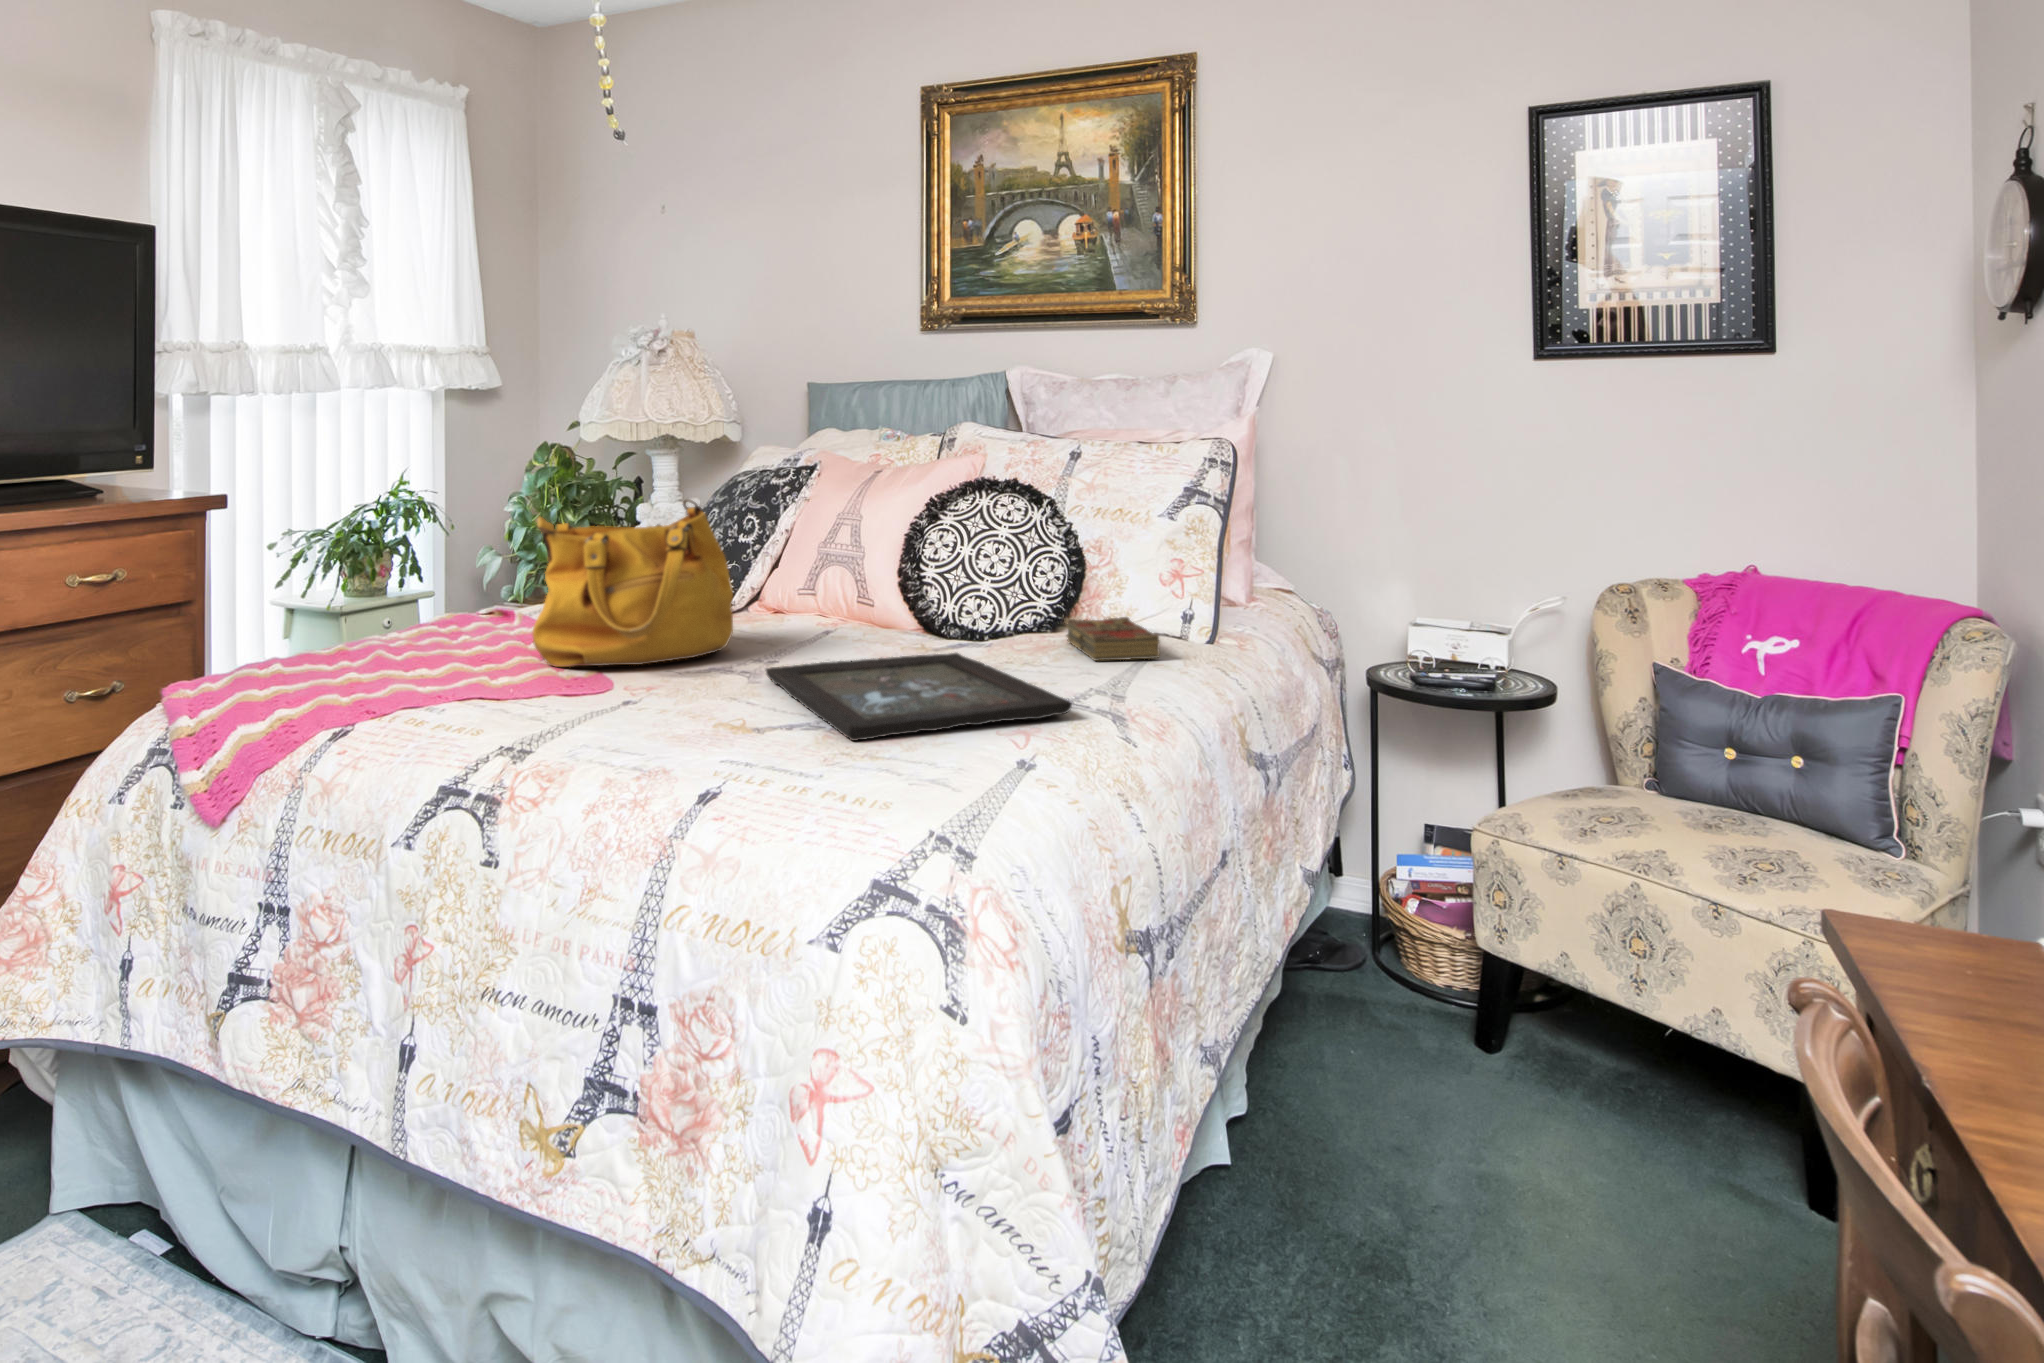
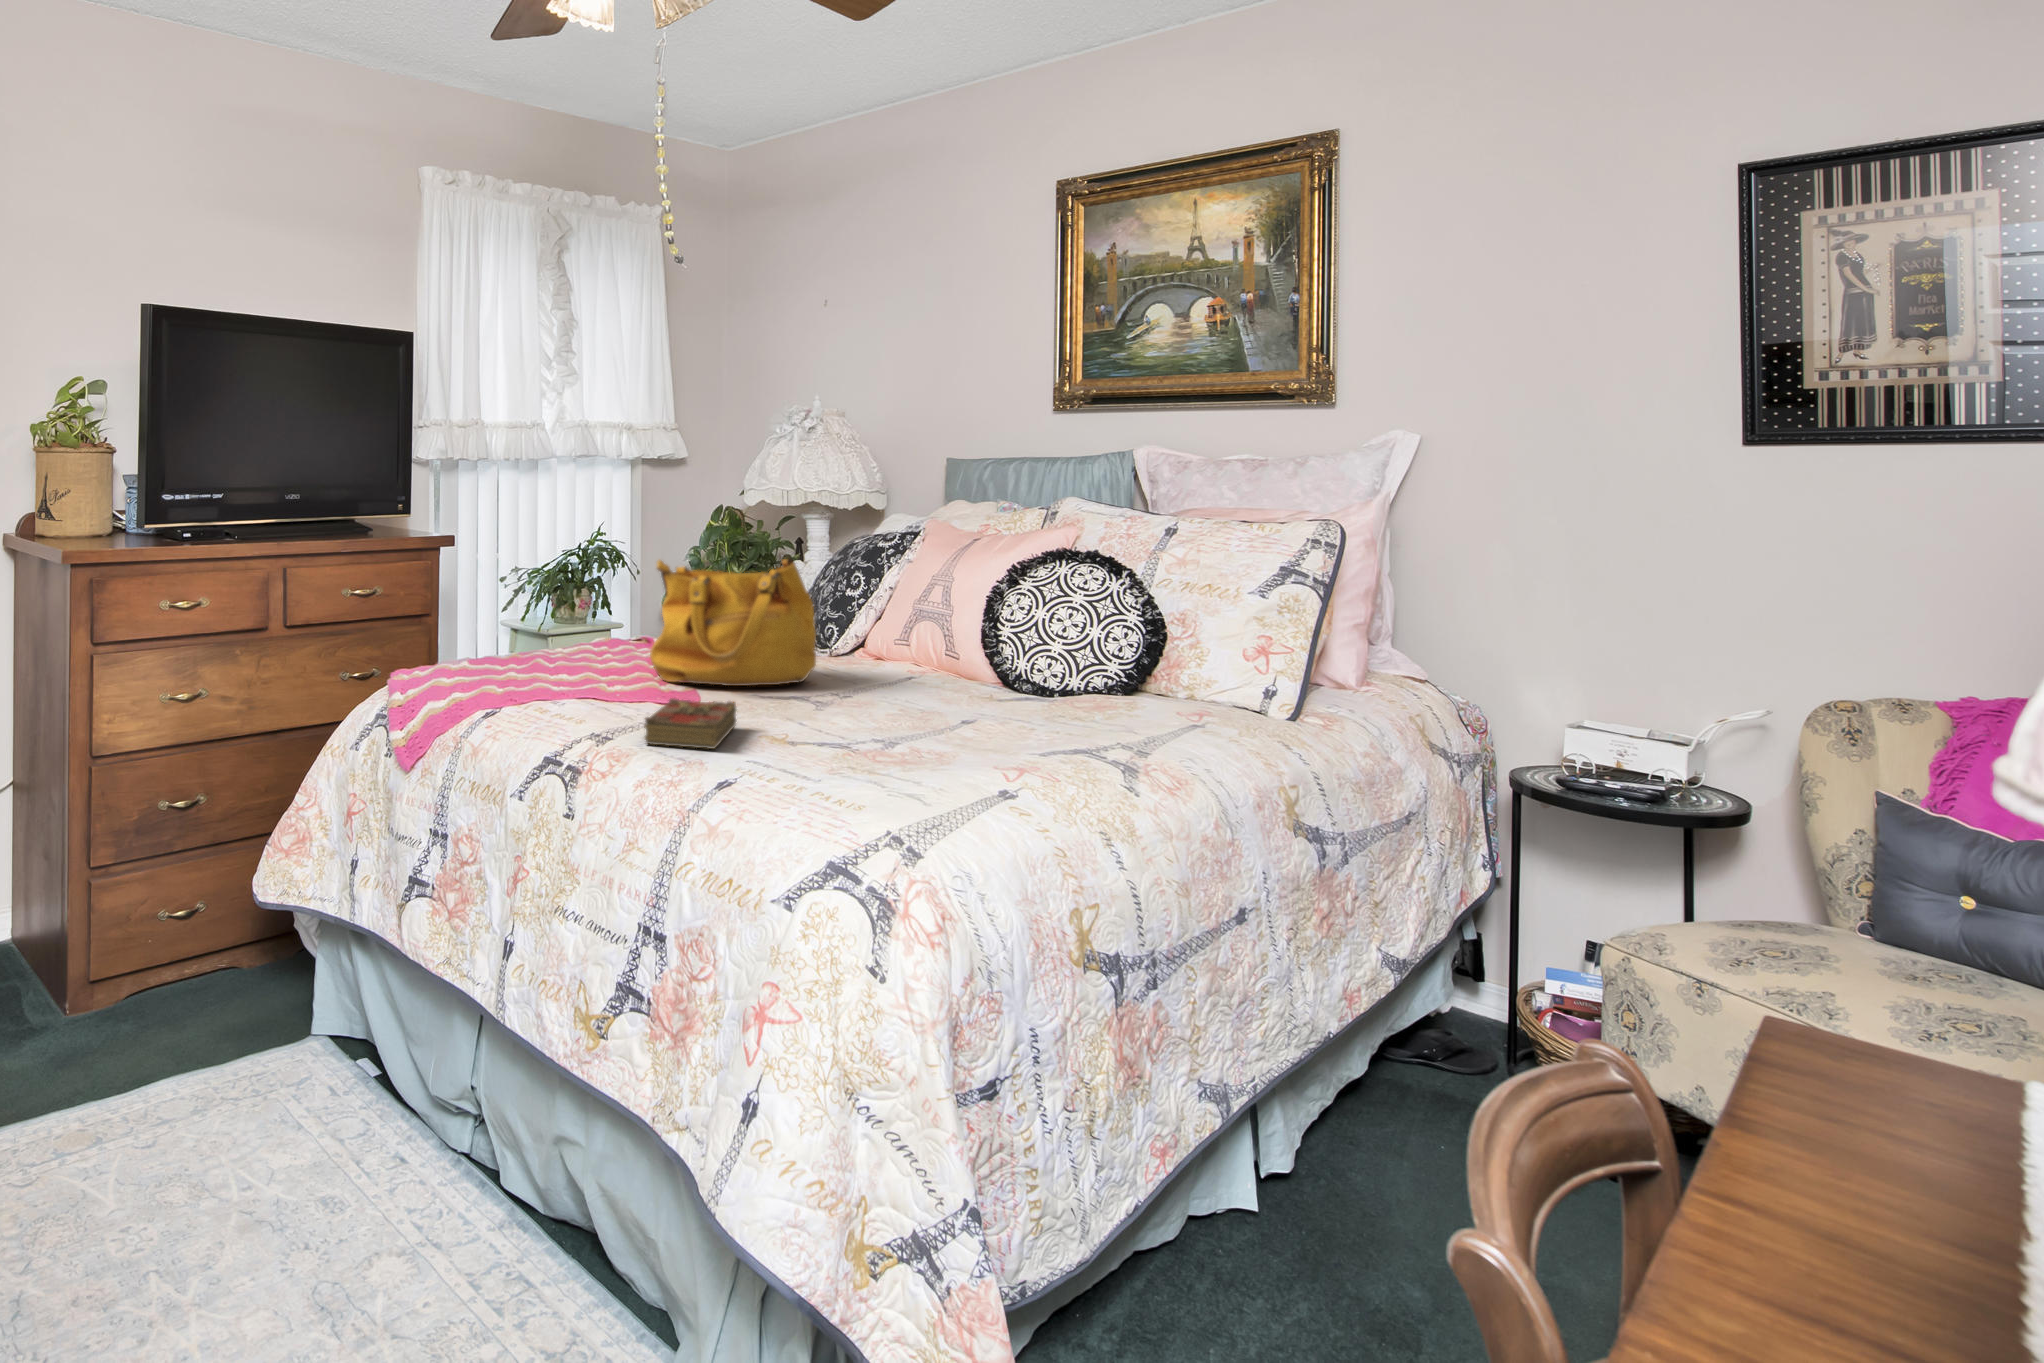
book: present [1067,617,1160,661] -> present [644,698,736,749]
tray: present [765,653,1072,741] -> none [827,697,1079,761]

